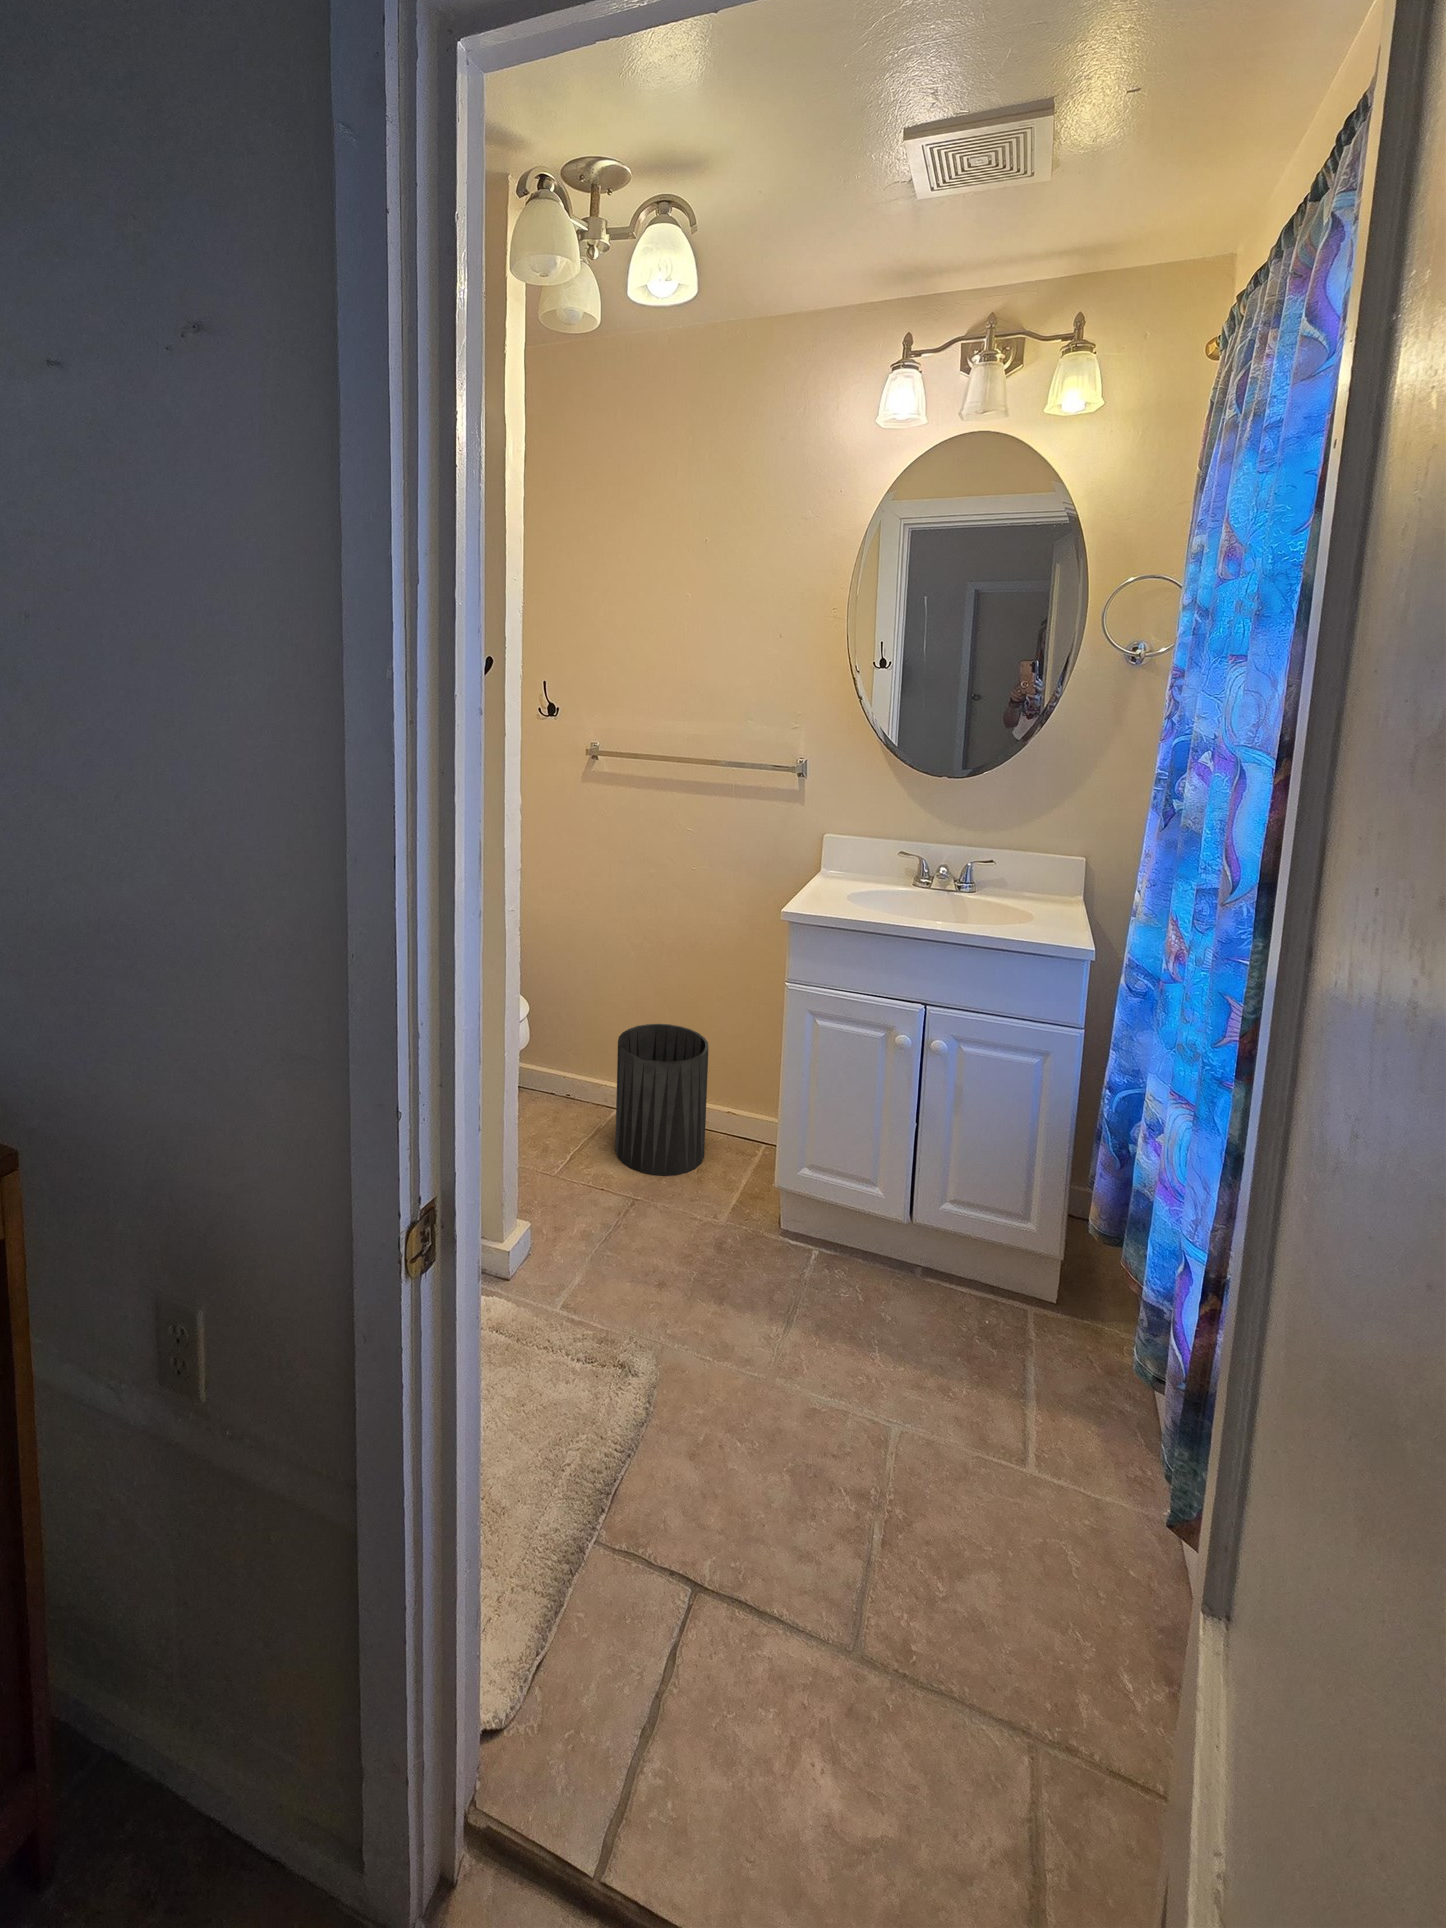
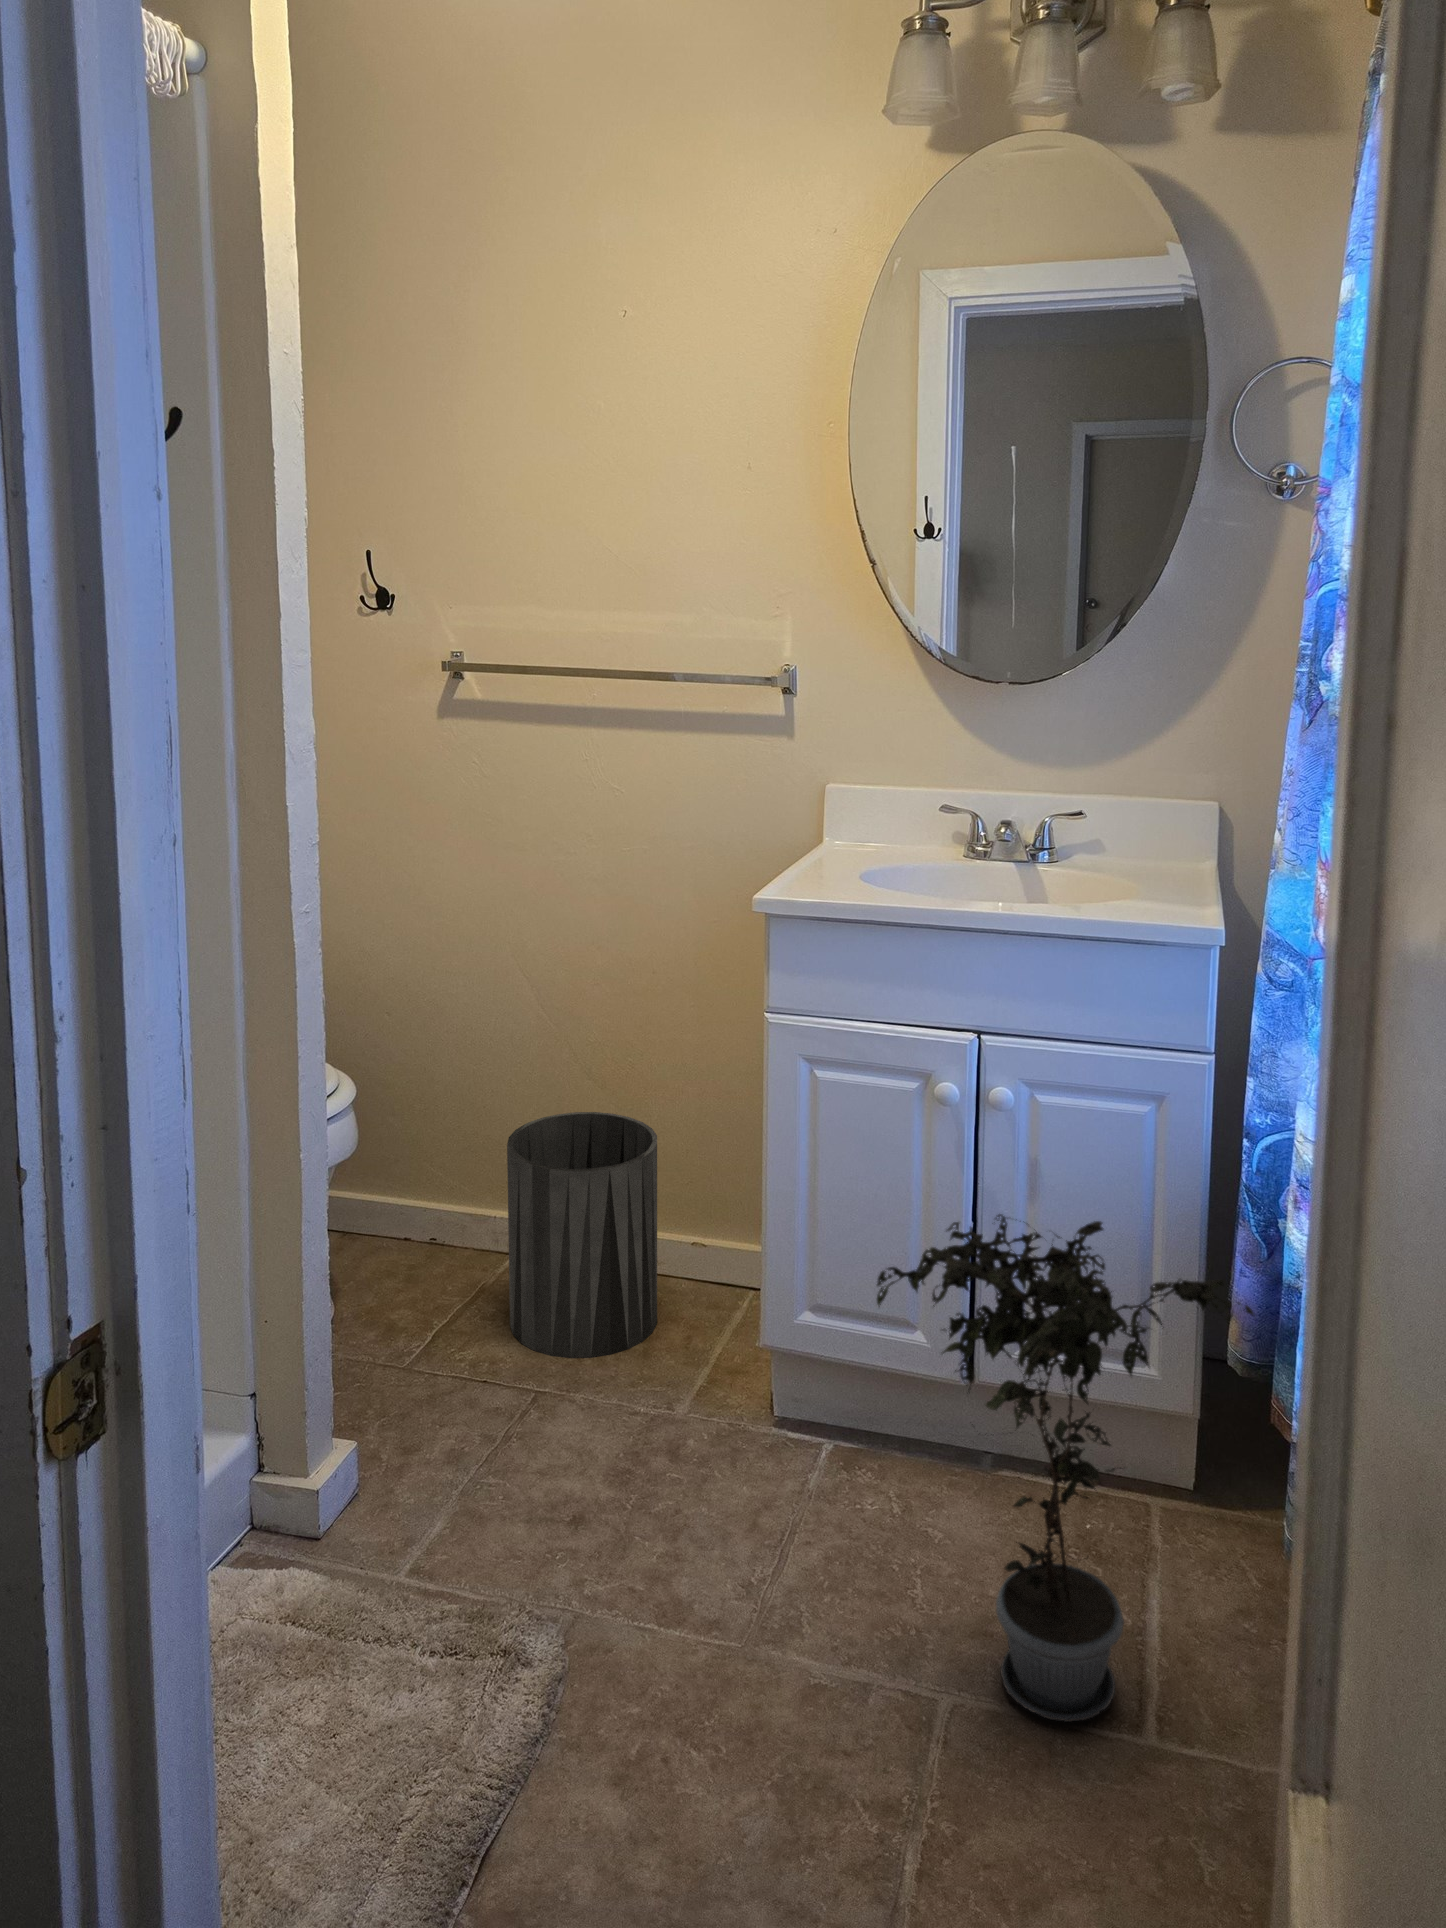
potted plant: none [864,1128,1123,1462] -> present [877,1214,1253,1722]

